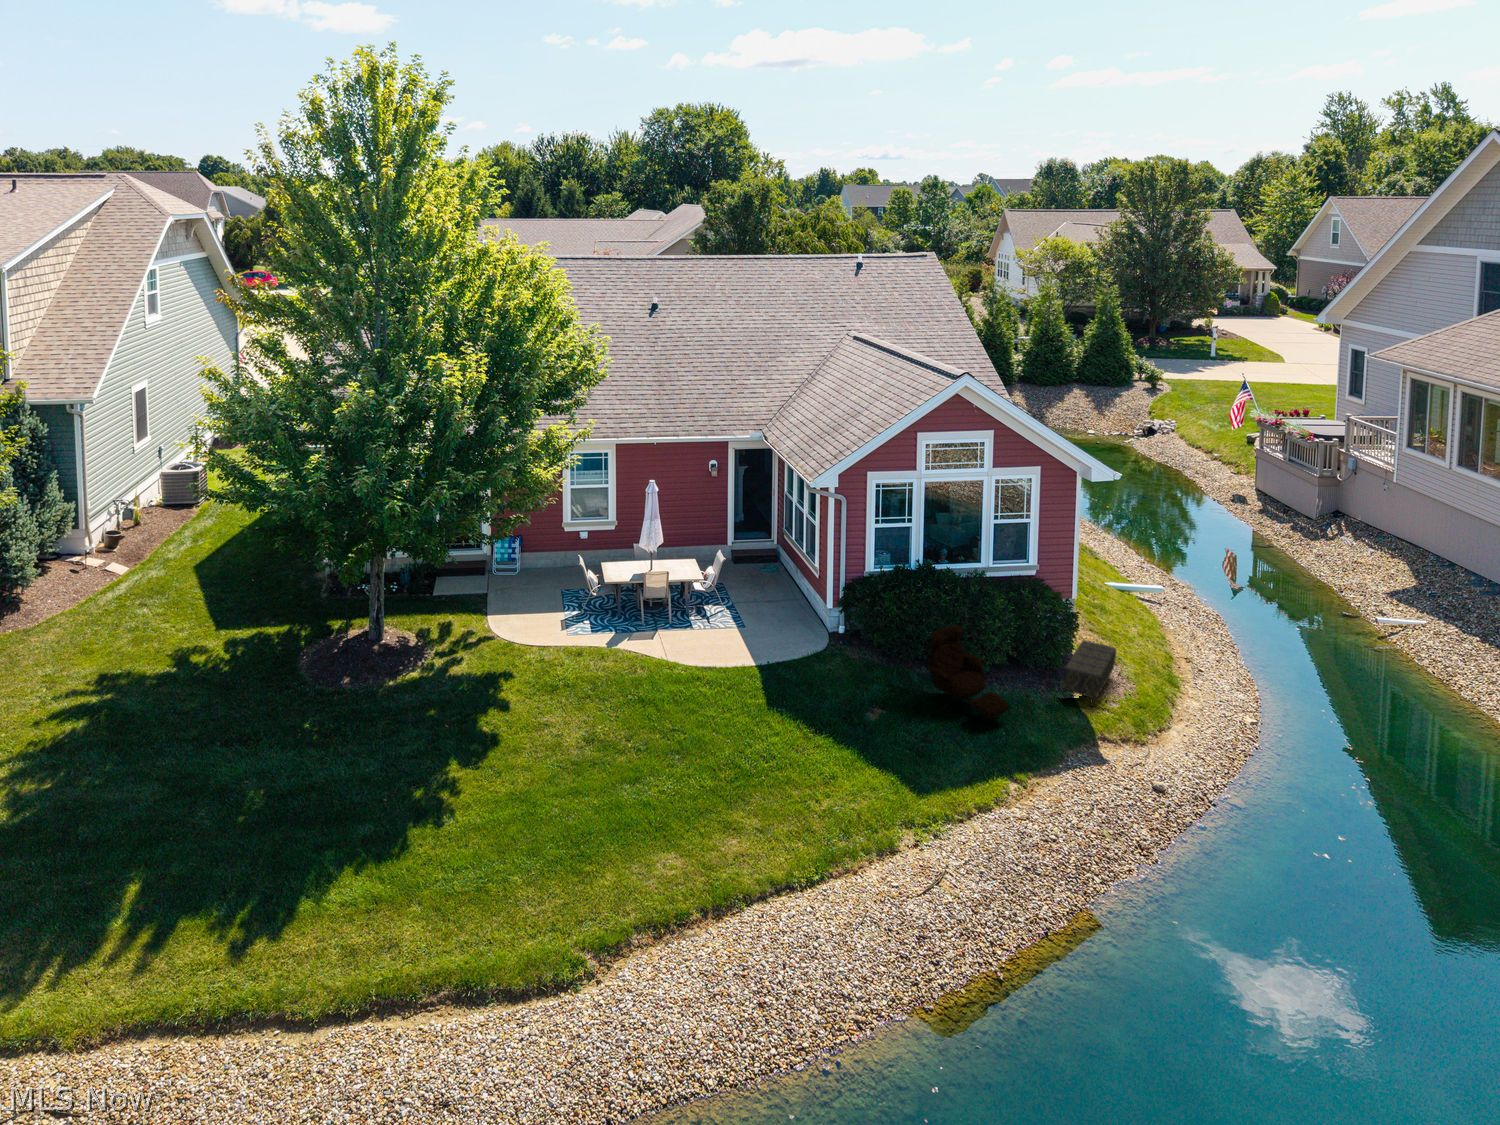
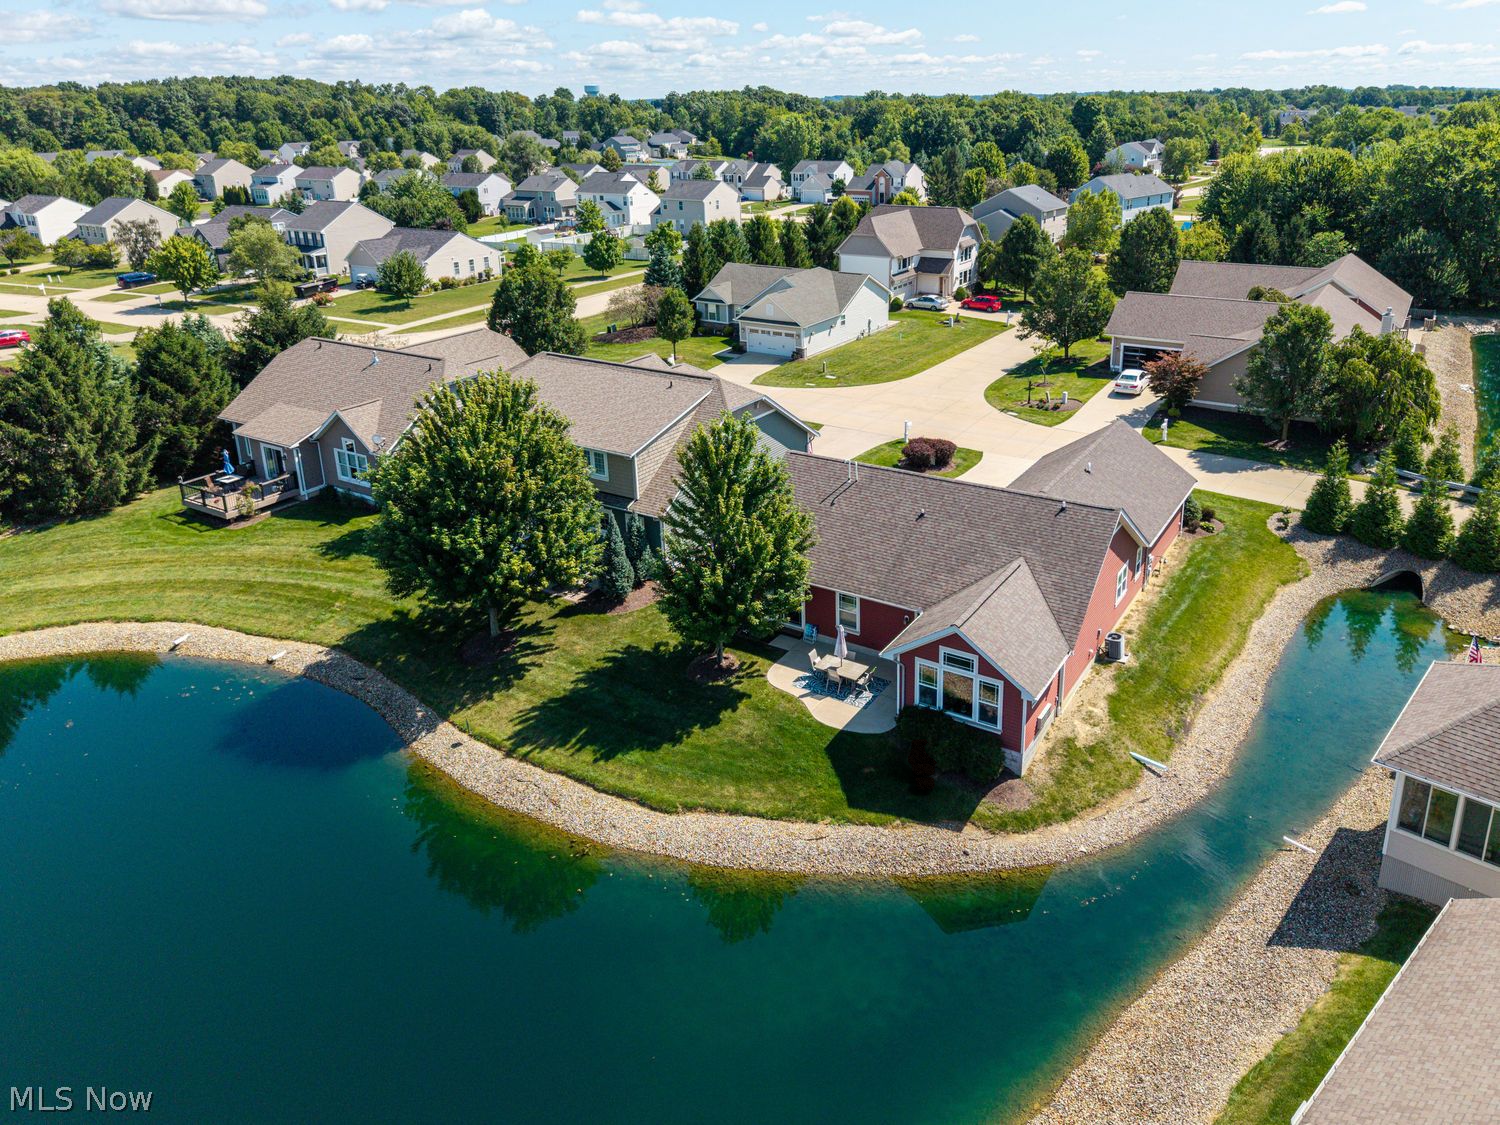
bench: present [1061,640,1116,707] -> none [975,771,1019,805]

